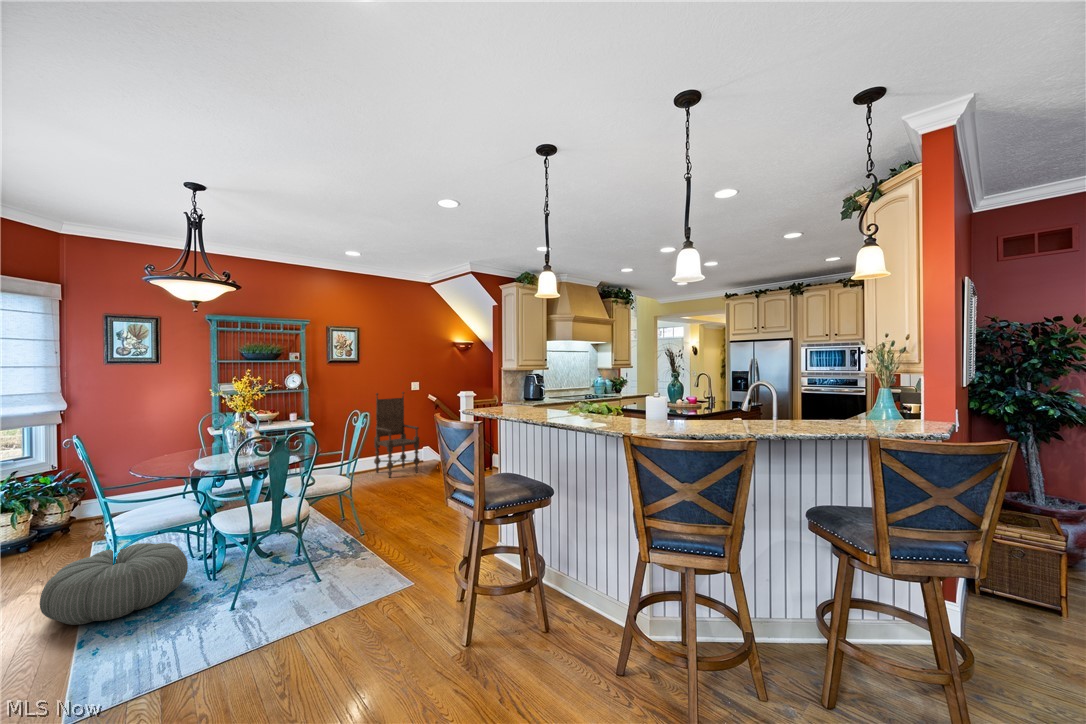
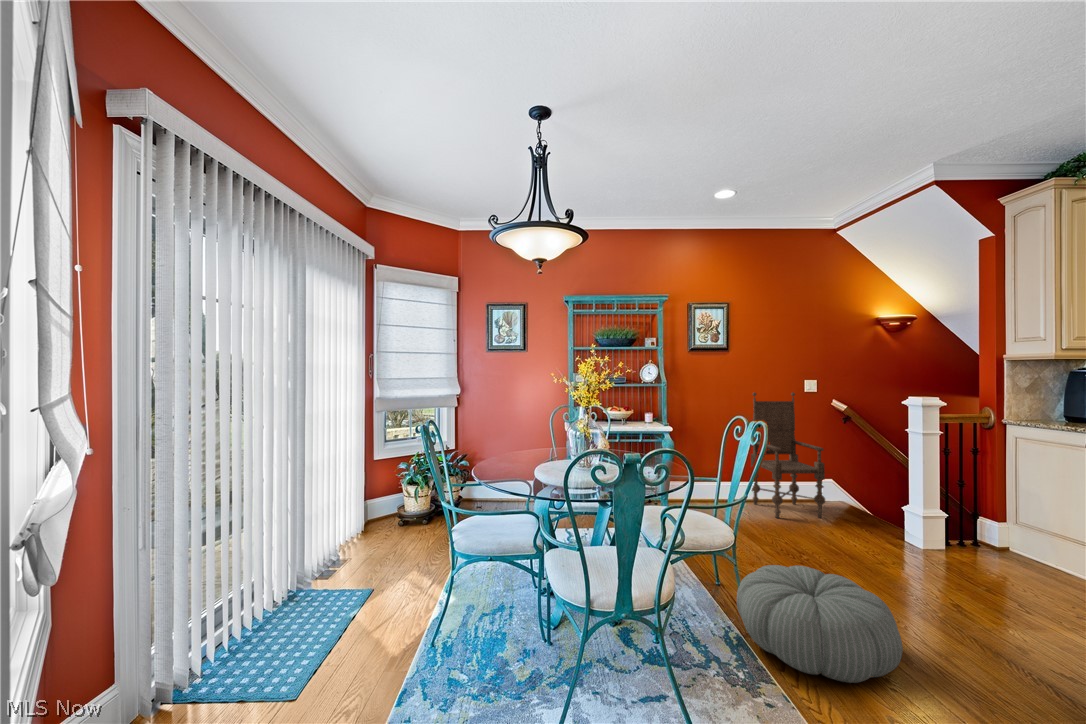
pouf: present [40,543,188,625] -> present [737,565,903,683]

